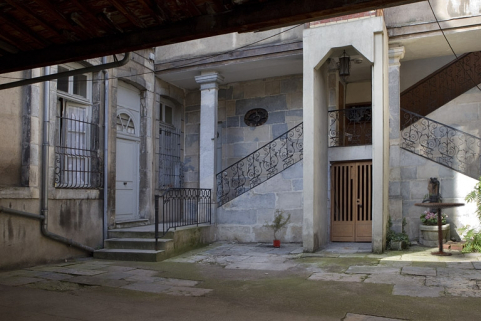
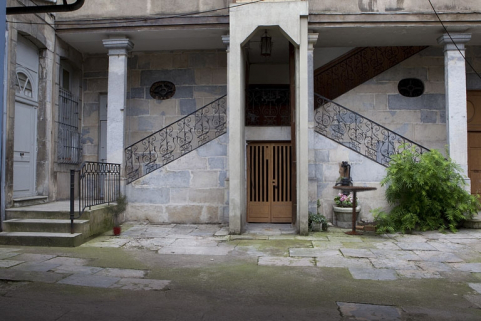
potted tree: present [263,210,291,247] -> present [105,192,128,236]

